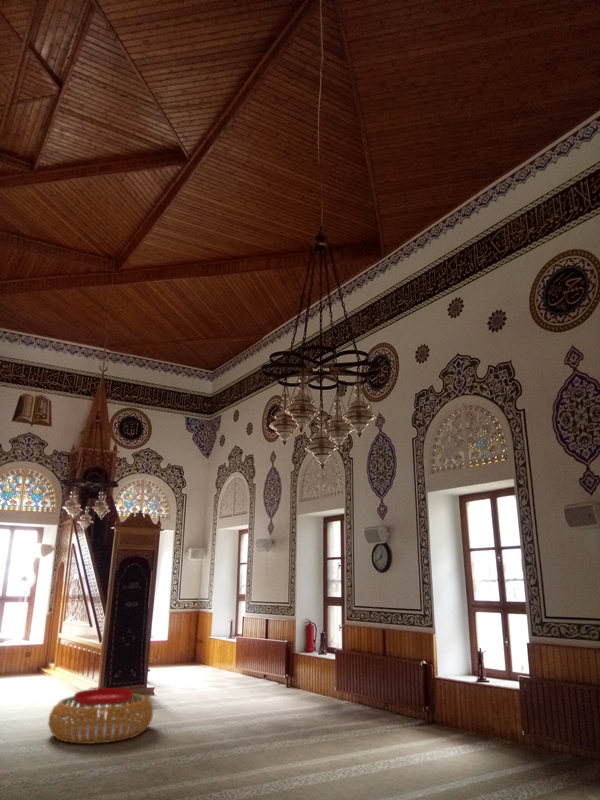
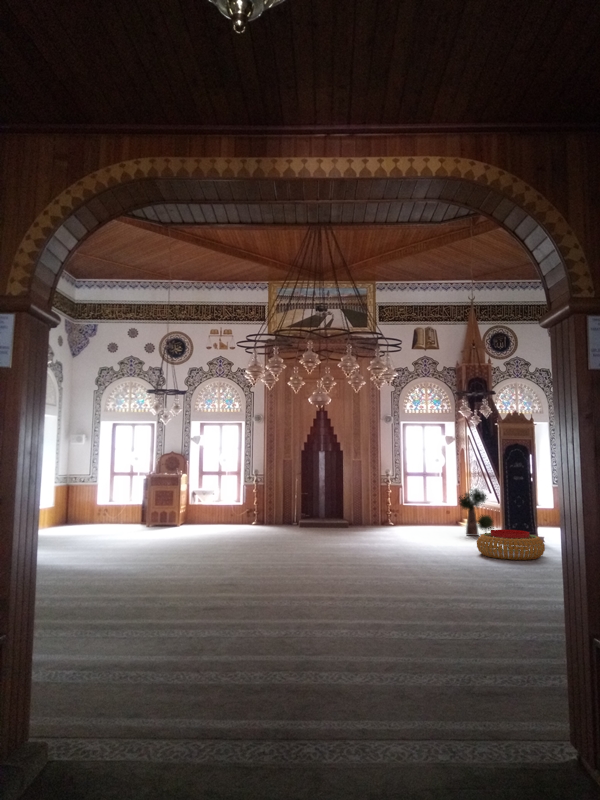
potted plant: none [40,619,90,695] -> present [459,489,494,536]

